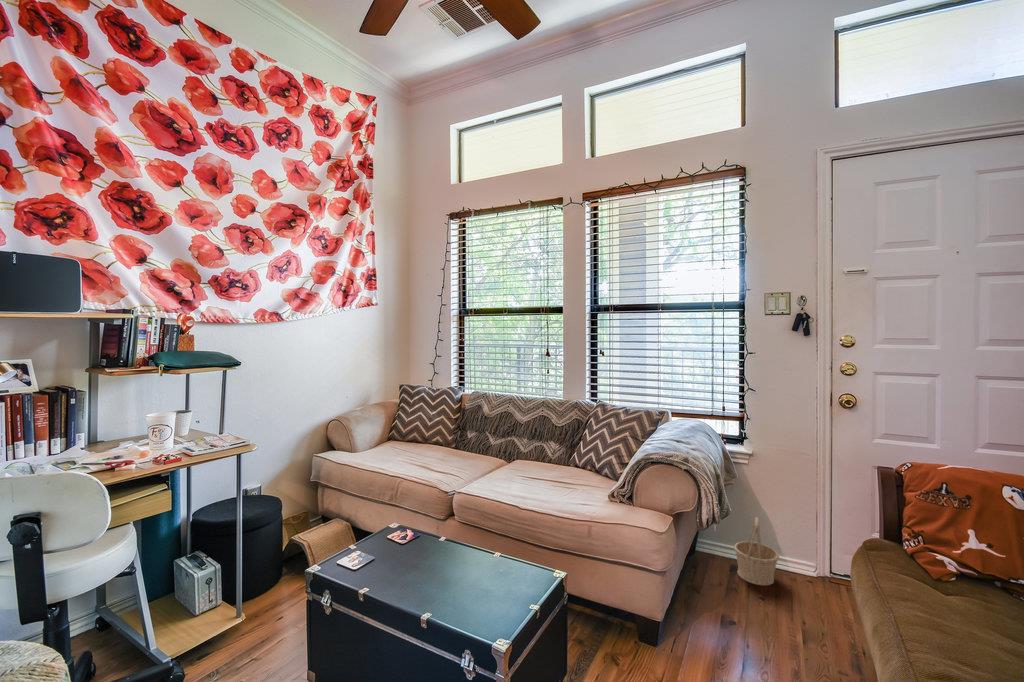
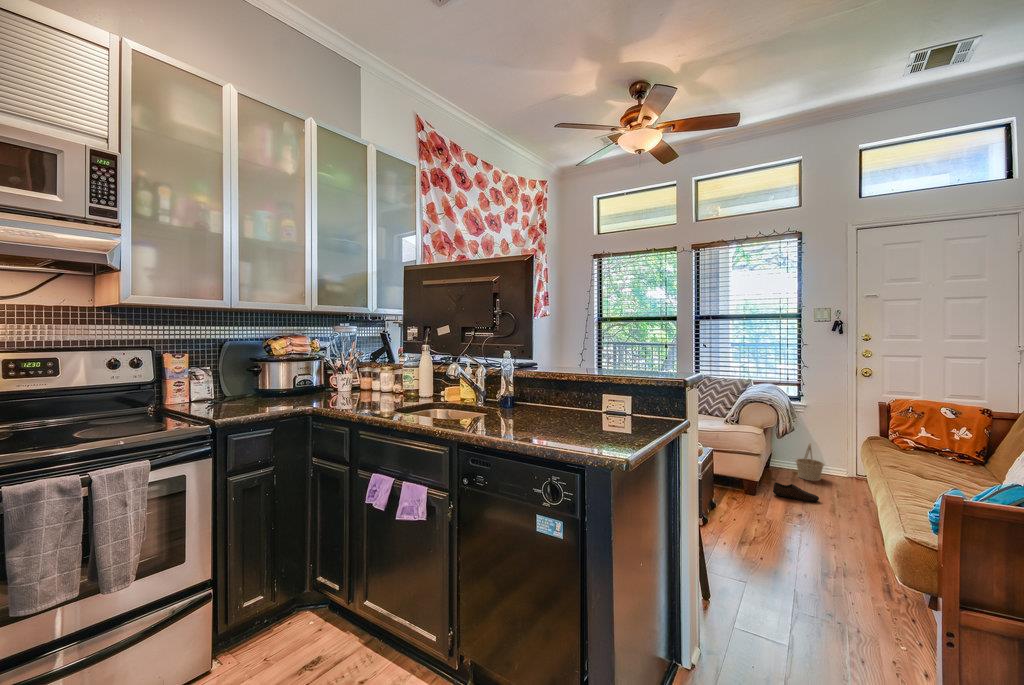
shoe: none [688,610,769,659] -> present [773,482,819,502]

